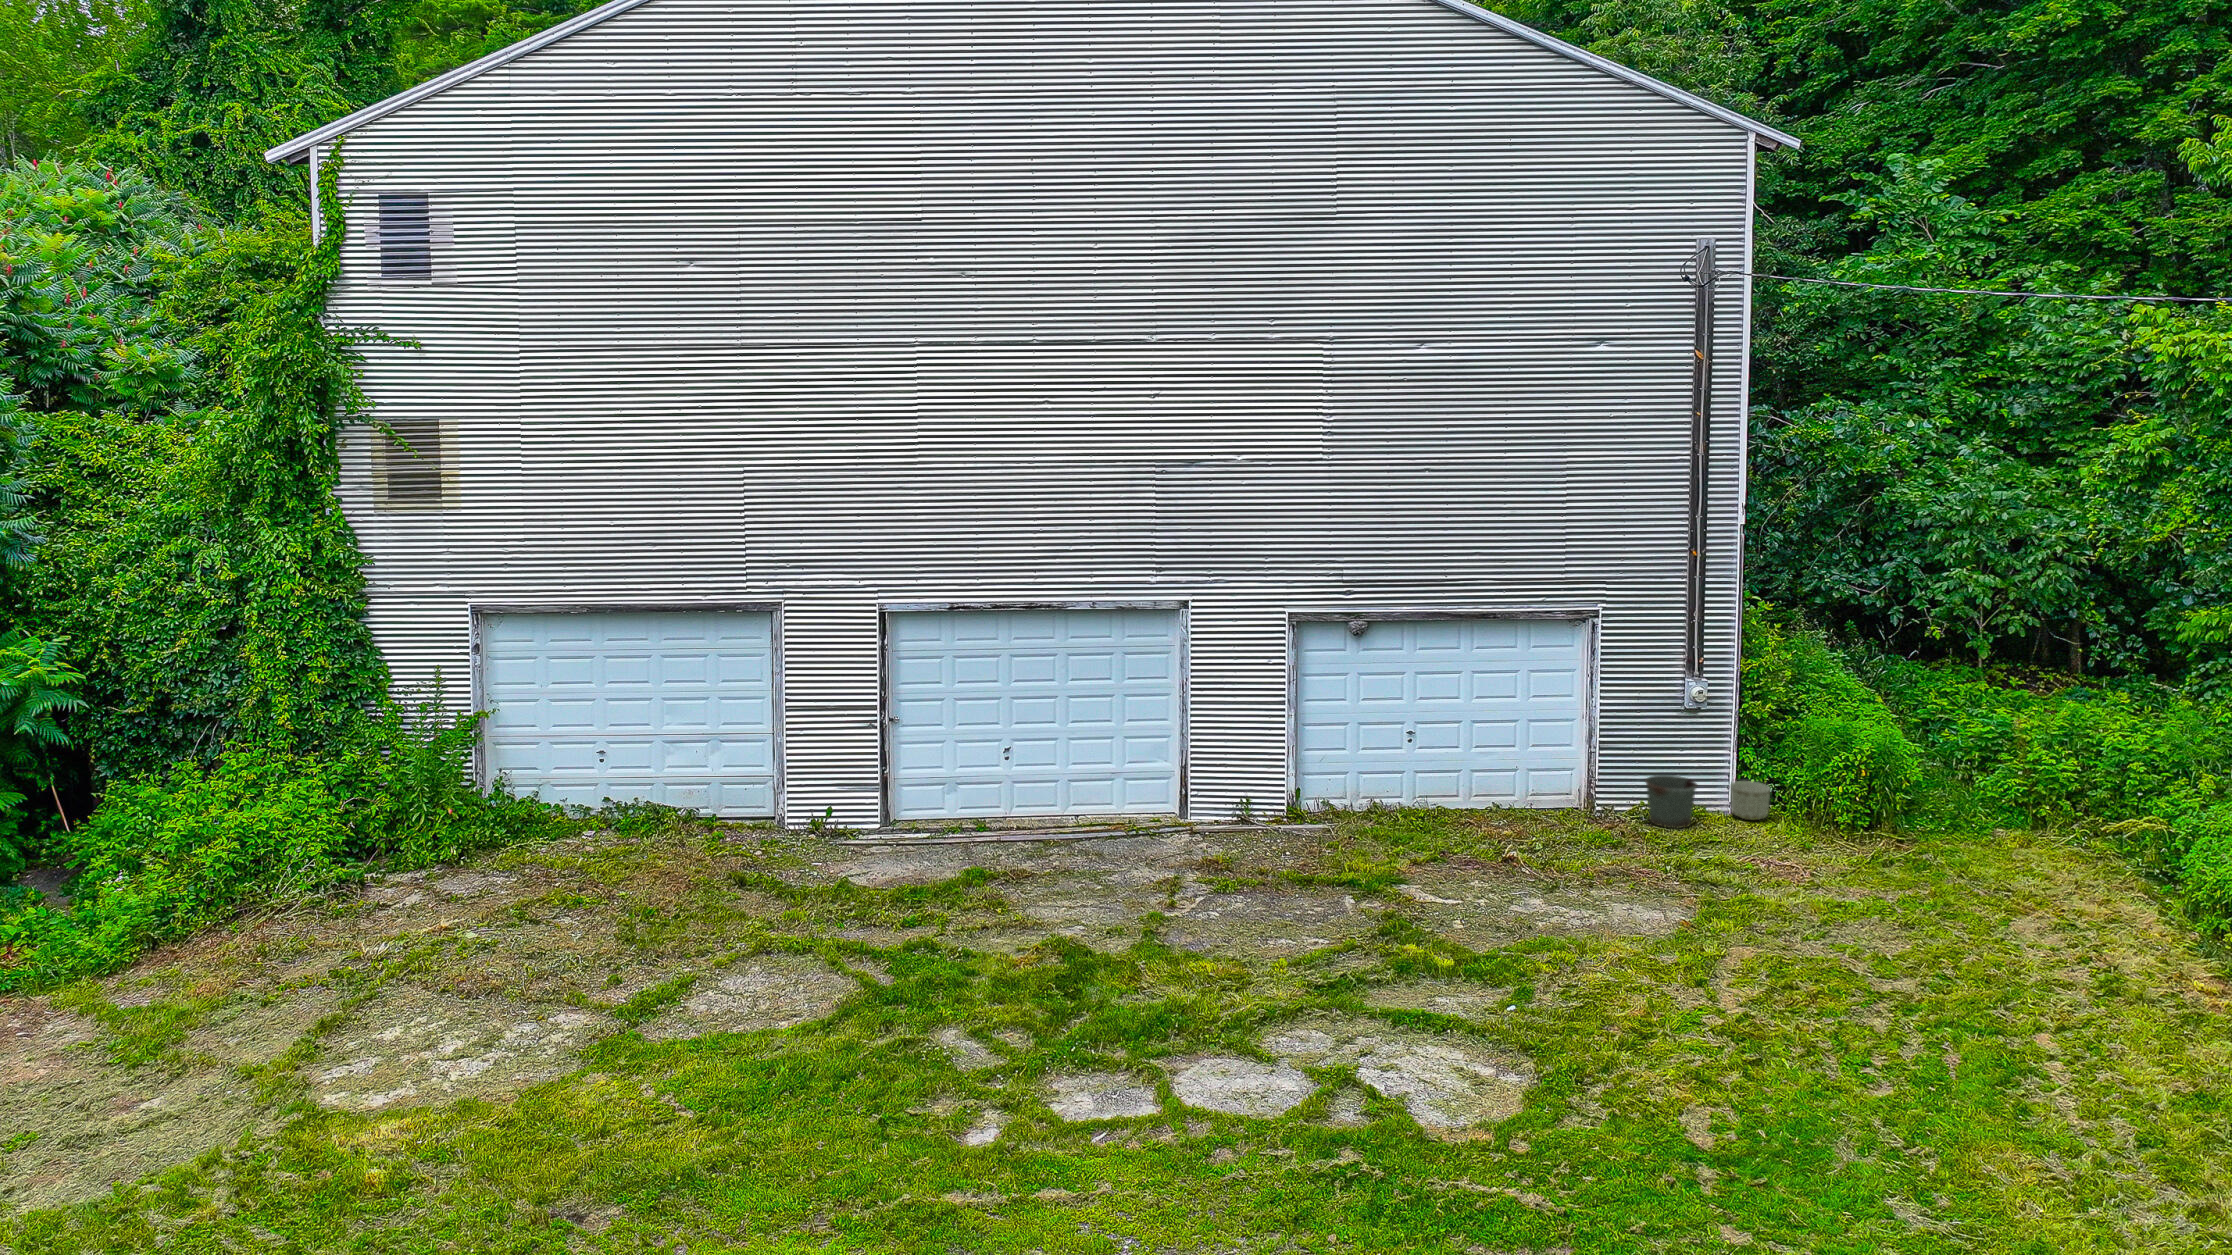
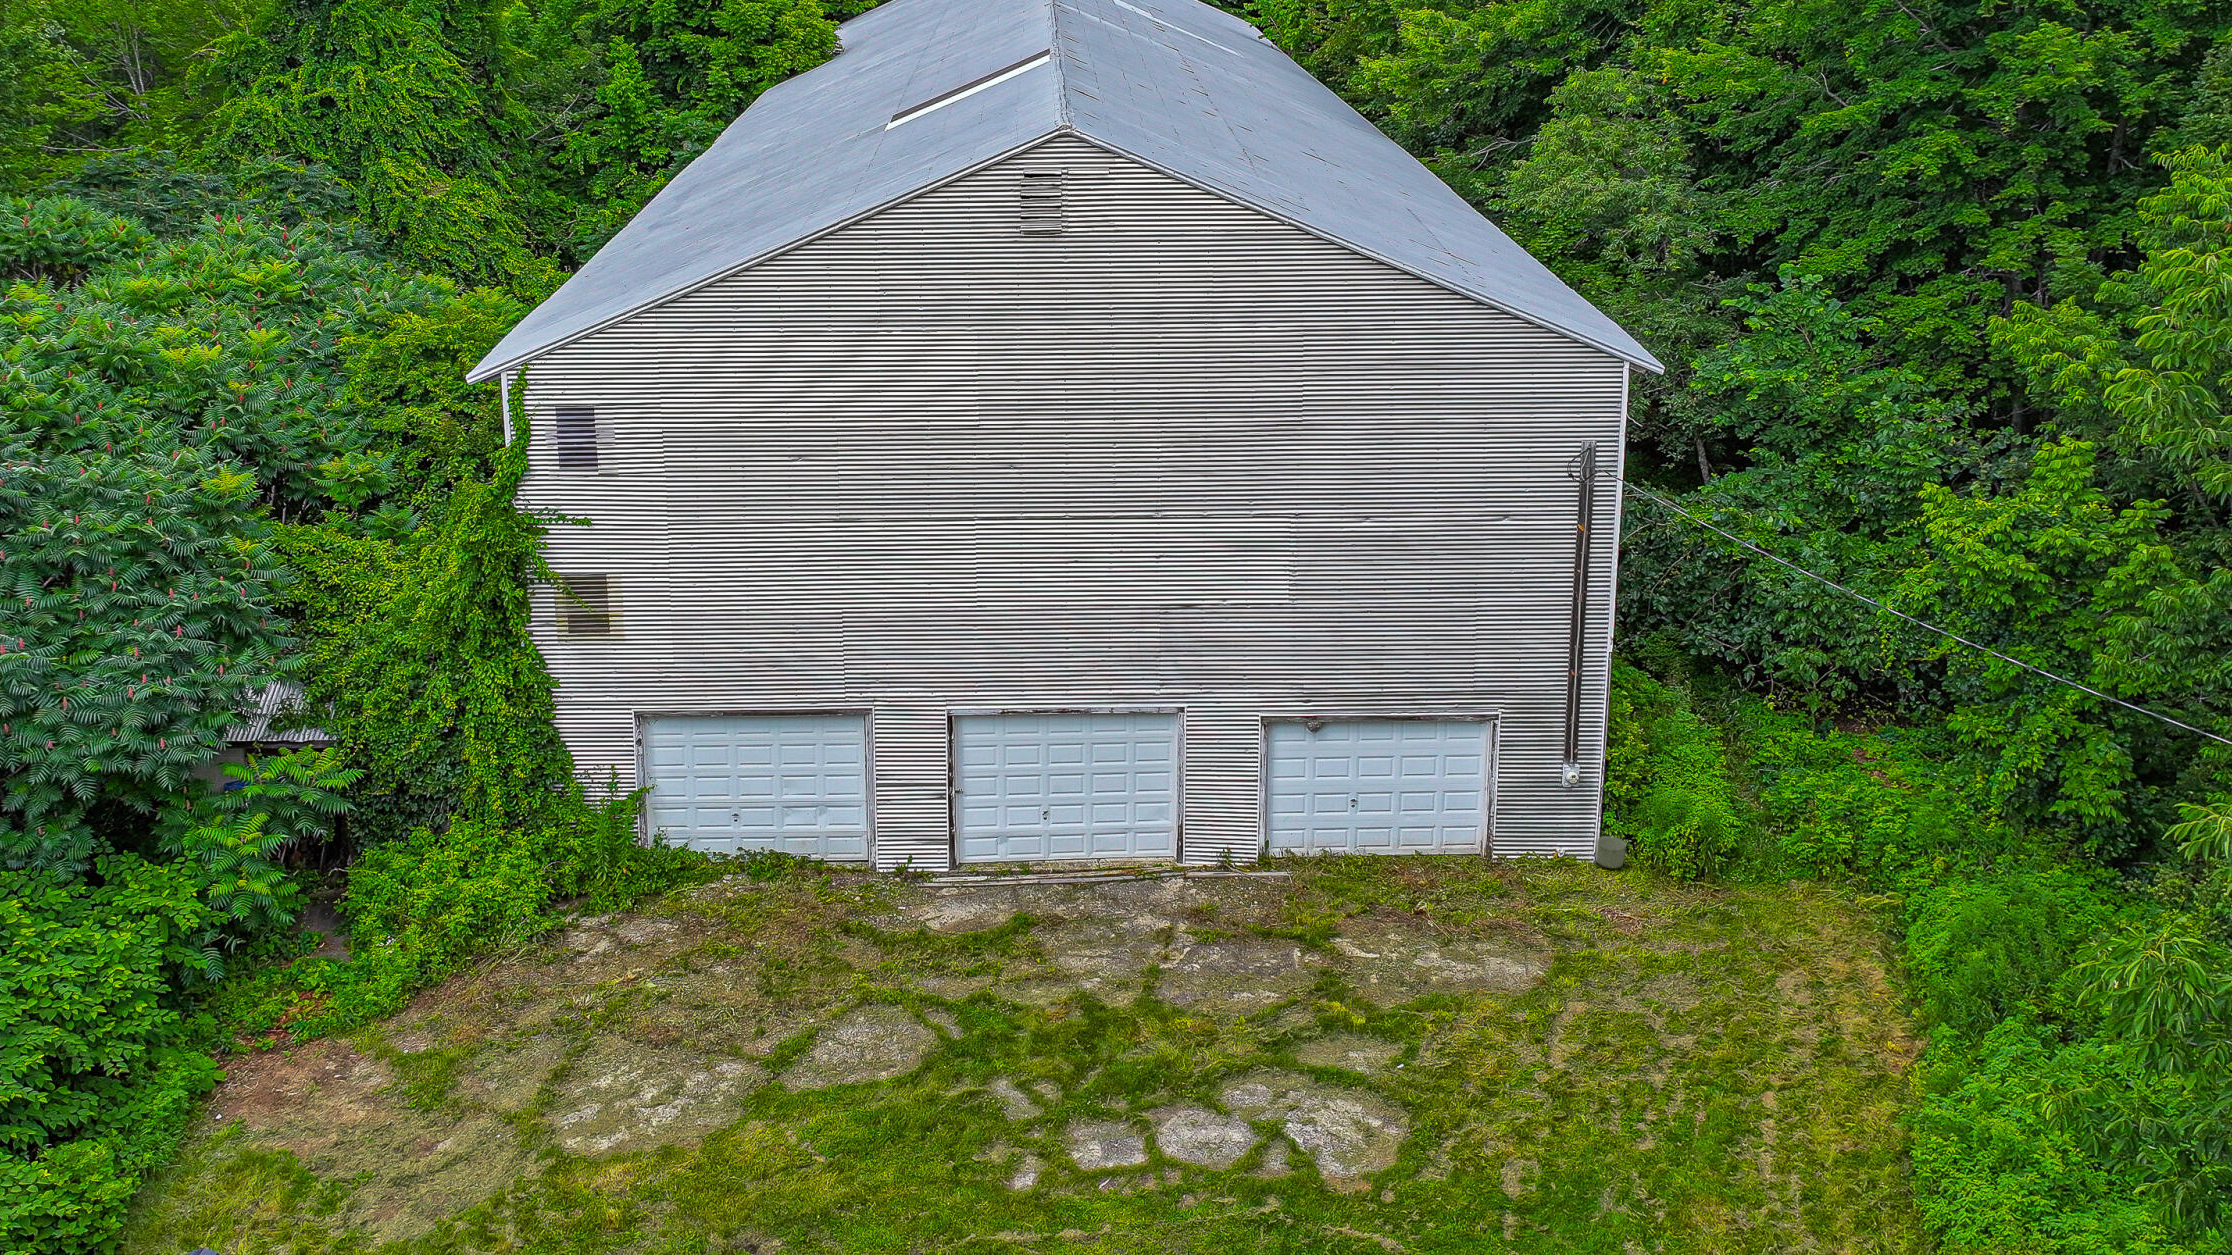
bucket: present [1645,775,1698,828] -> none [1531,833,1570,877]

